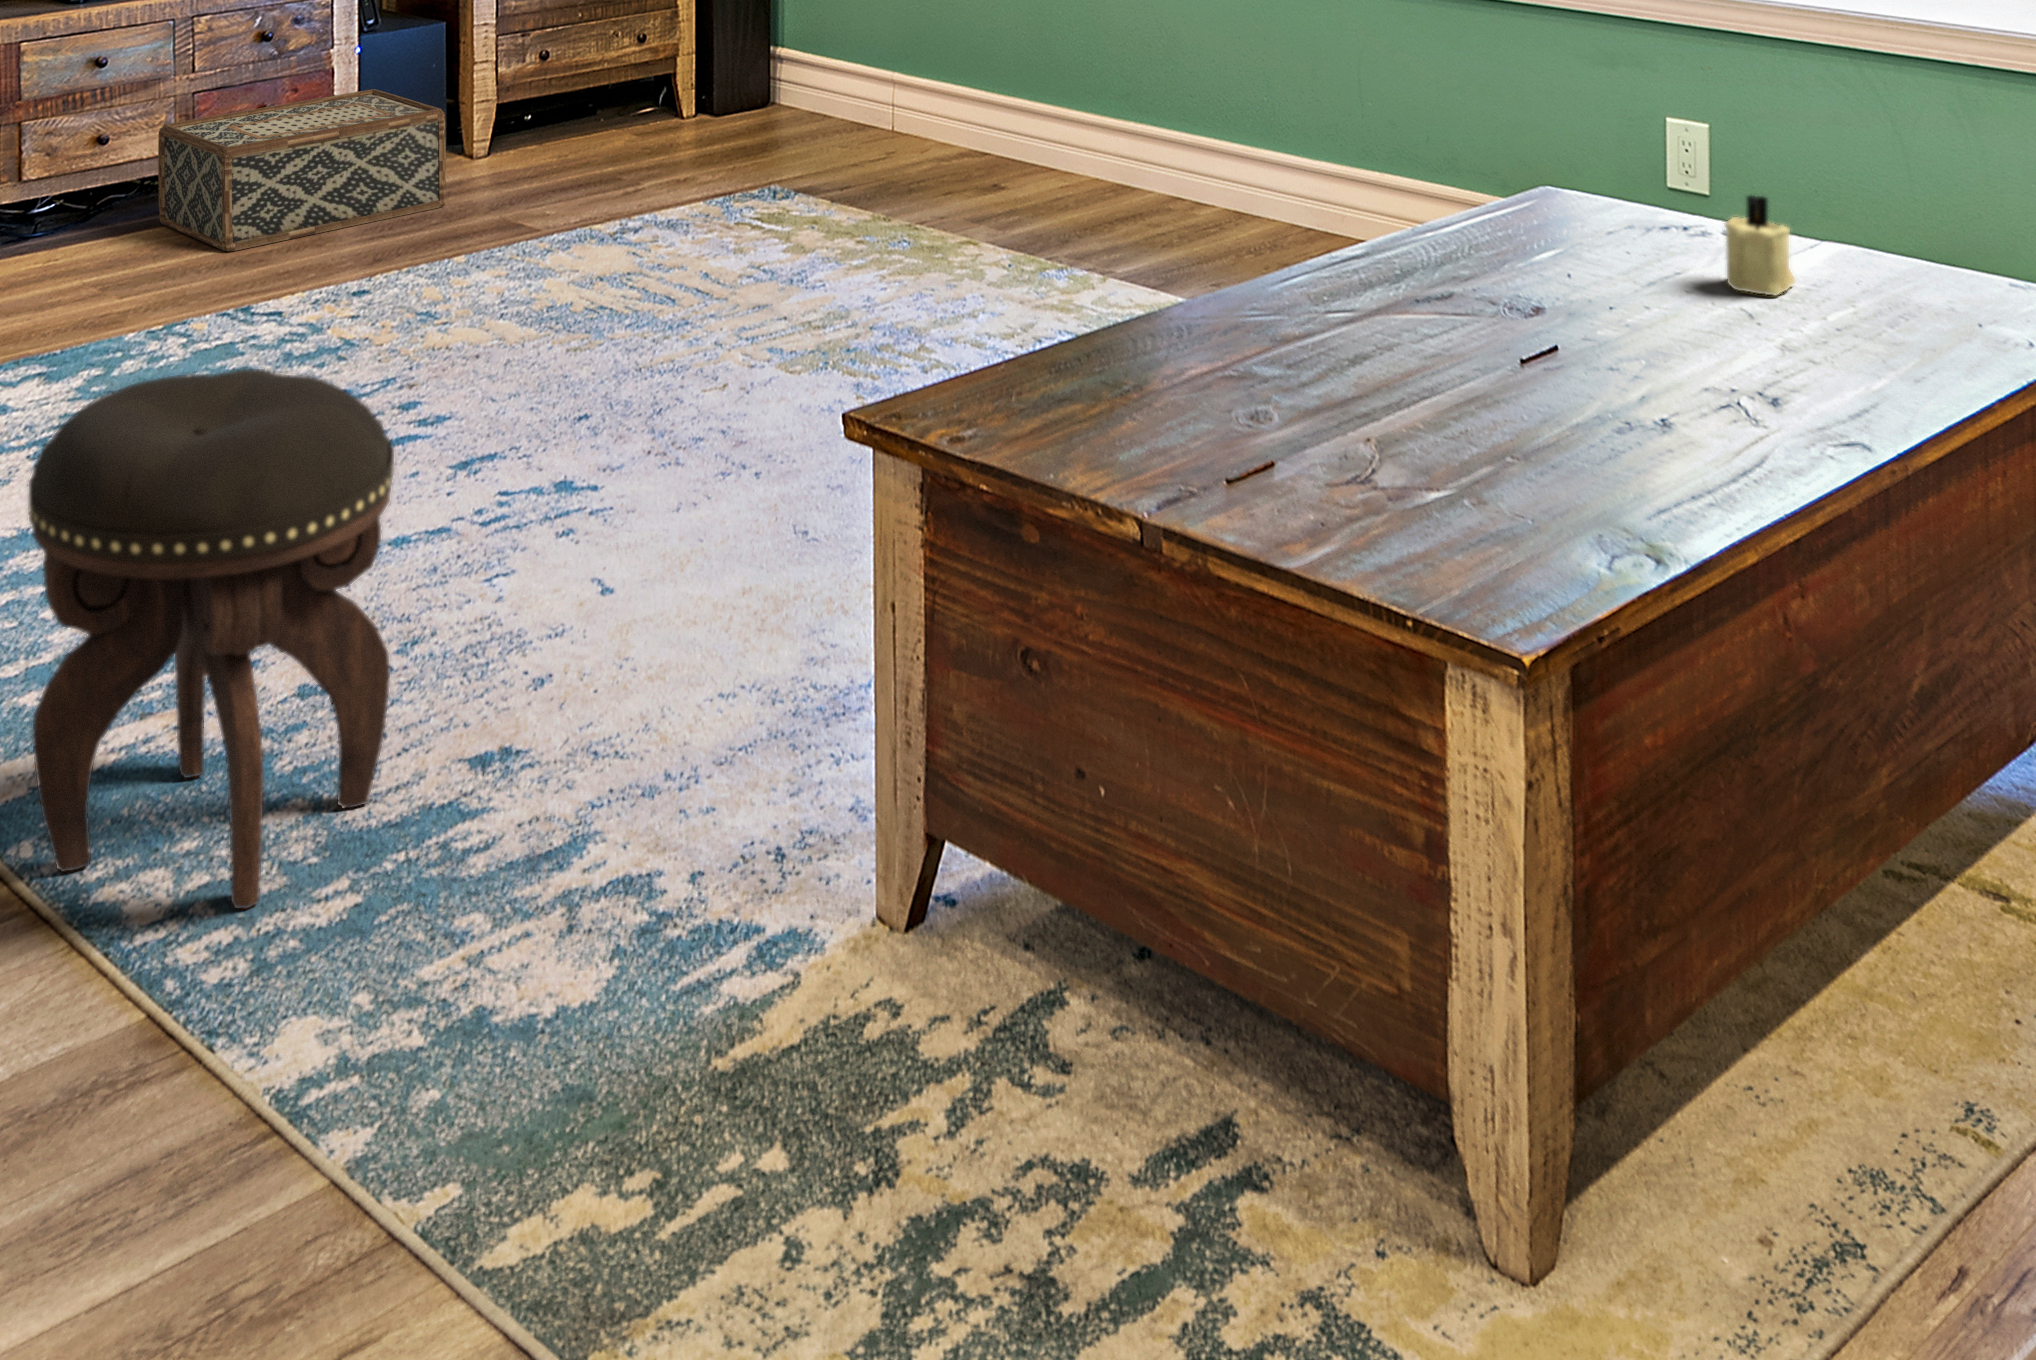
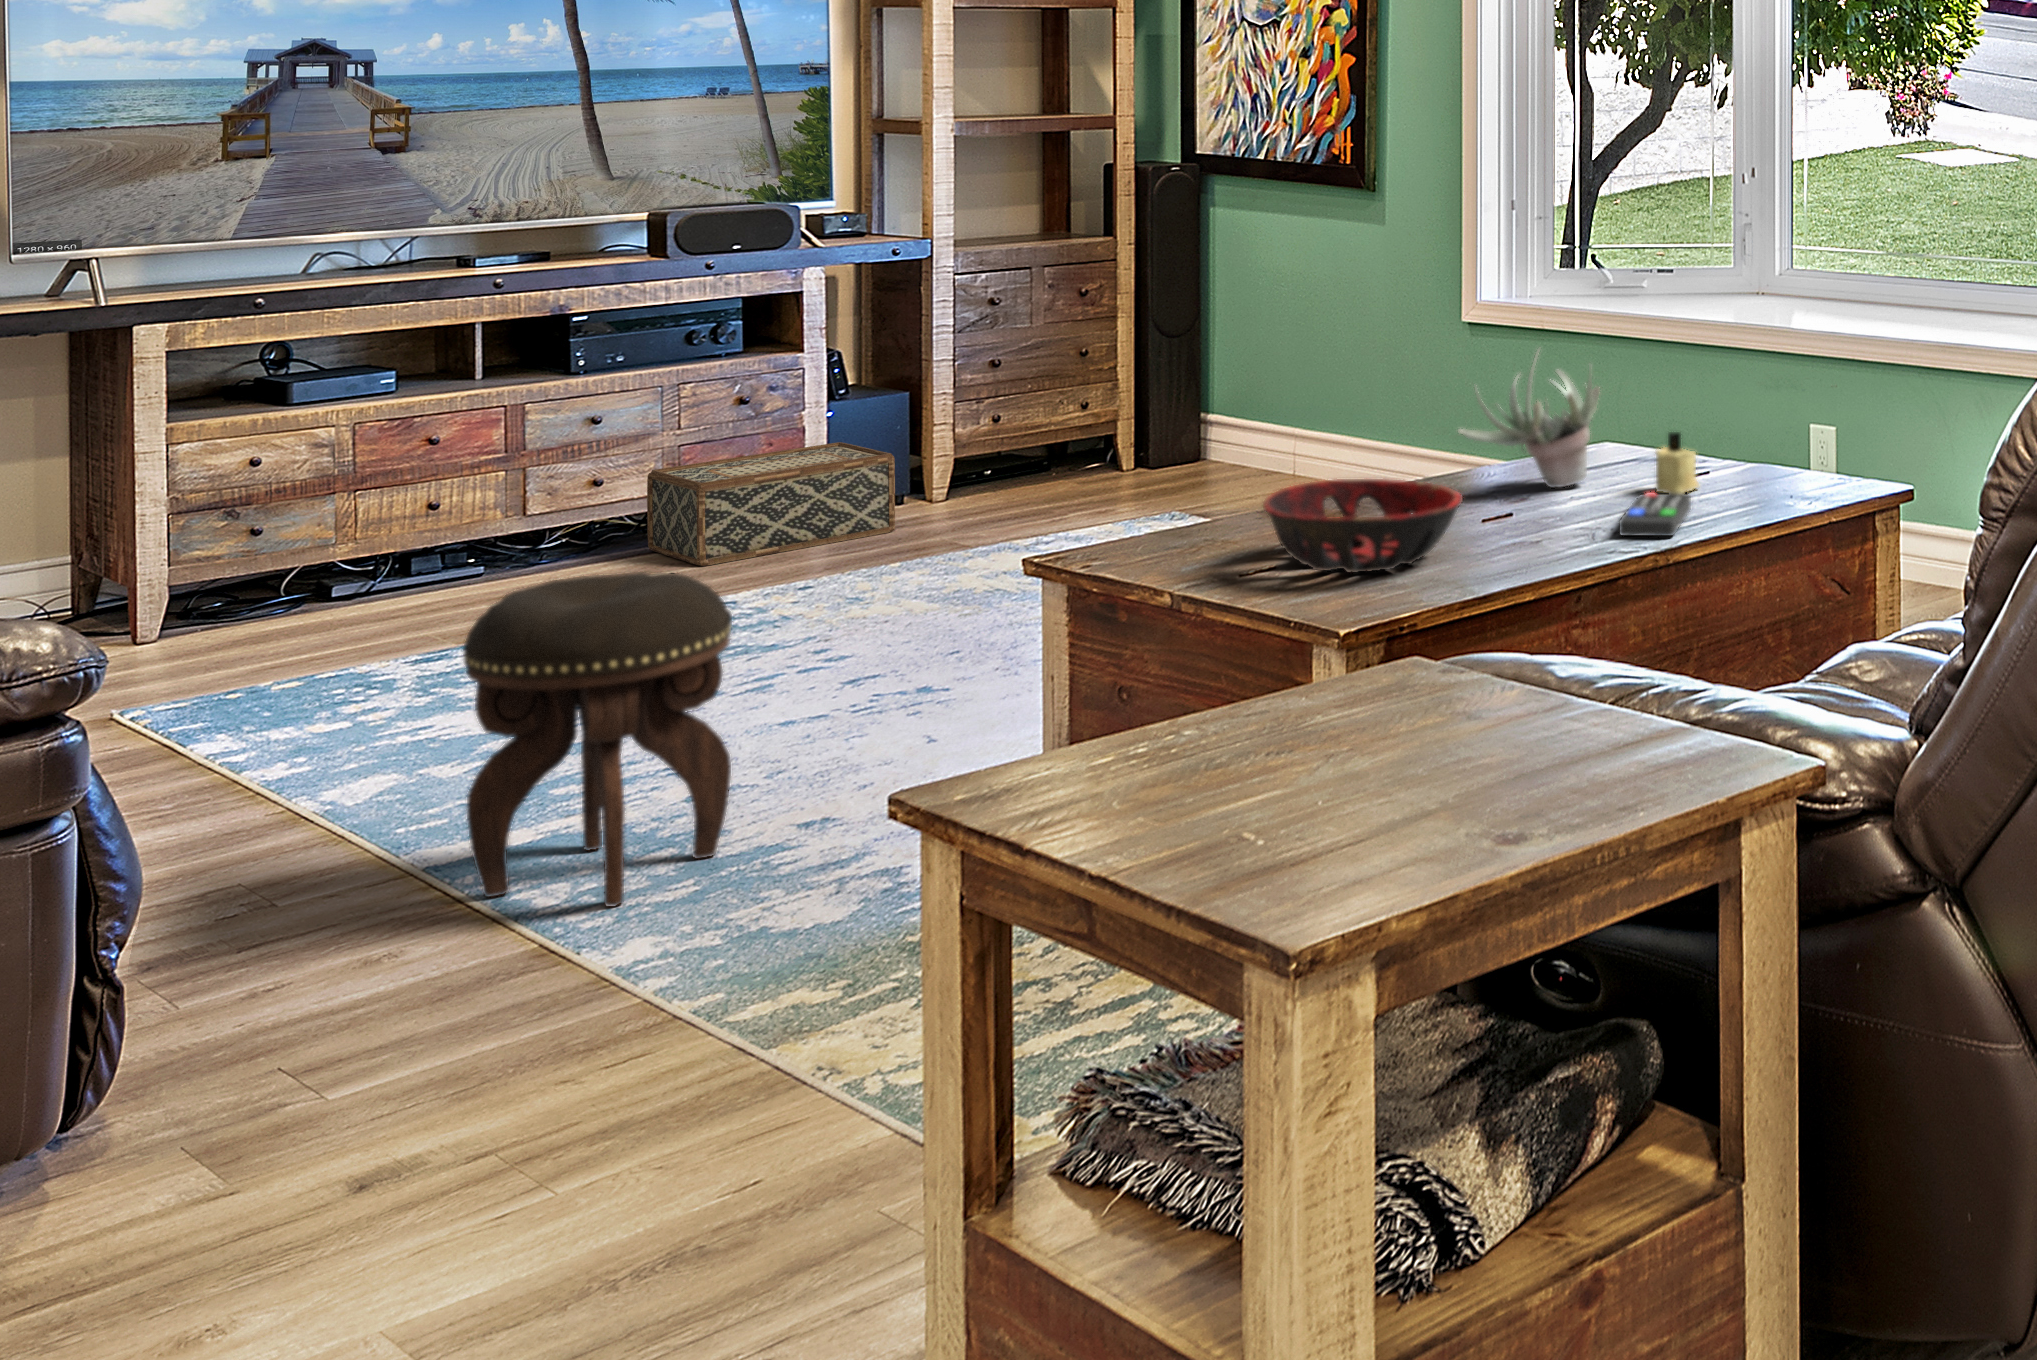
succulent plant: none [1421,60,1630,274] -> present [1459,353,1599,488]
decorative bowl: none [1232,280,1555,458] -> present [1263,479,1463,572]
remote control: none [1738,300,1861,394] -> present [1619,492,1691,536]

